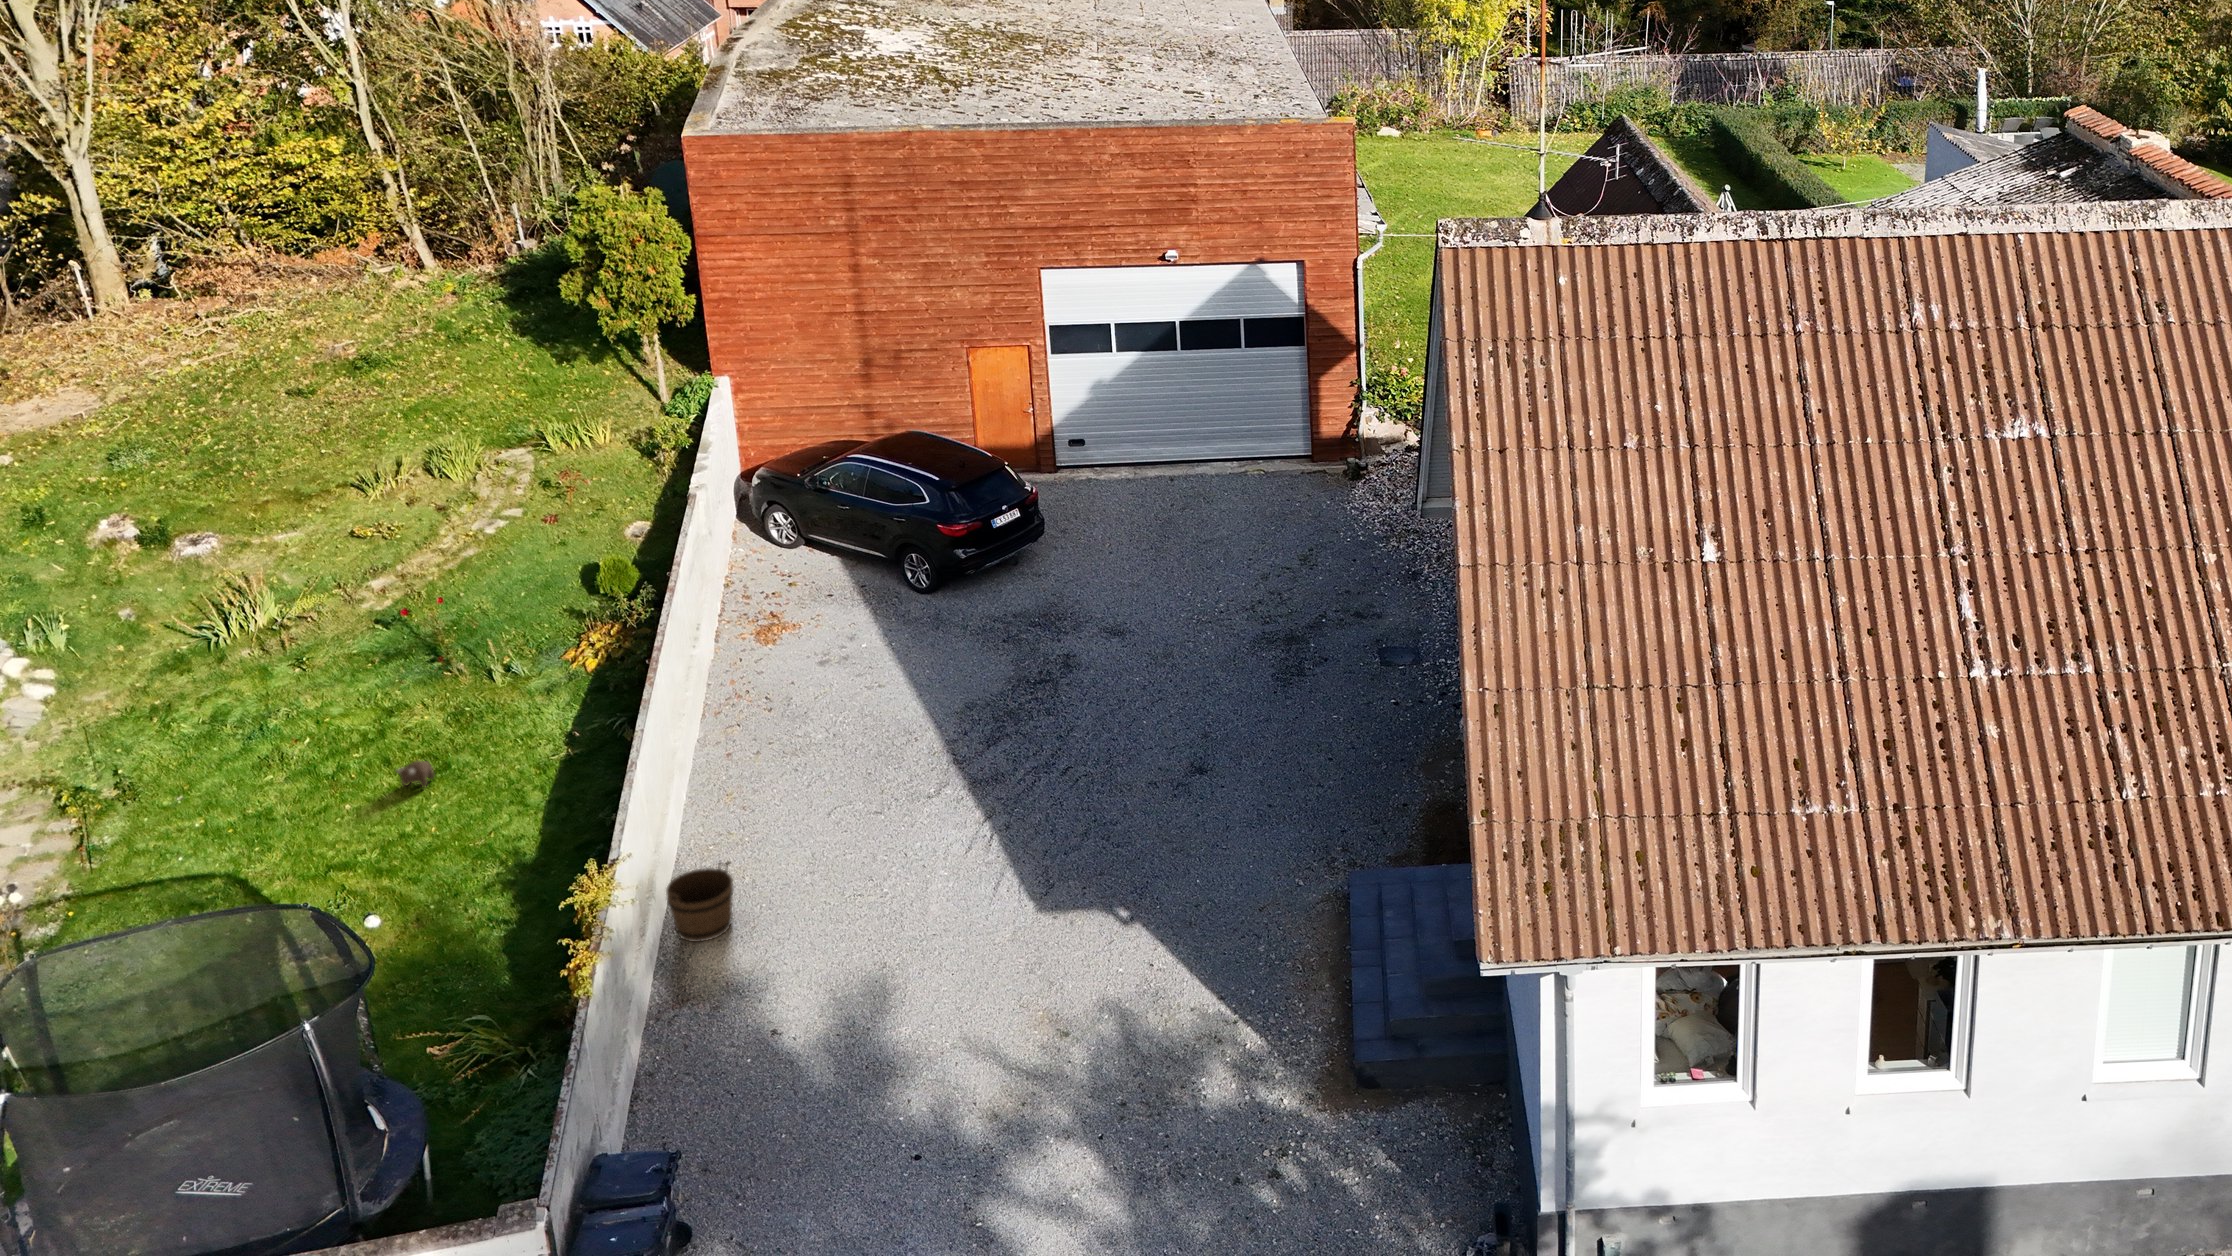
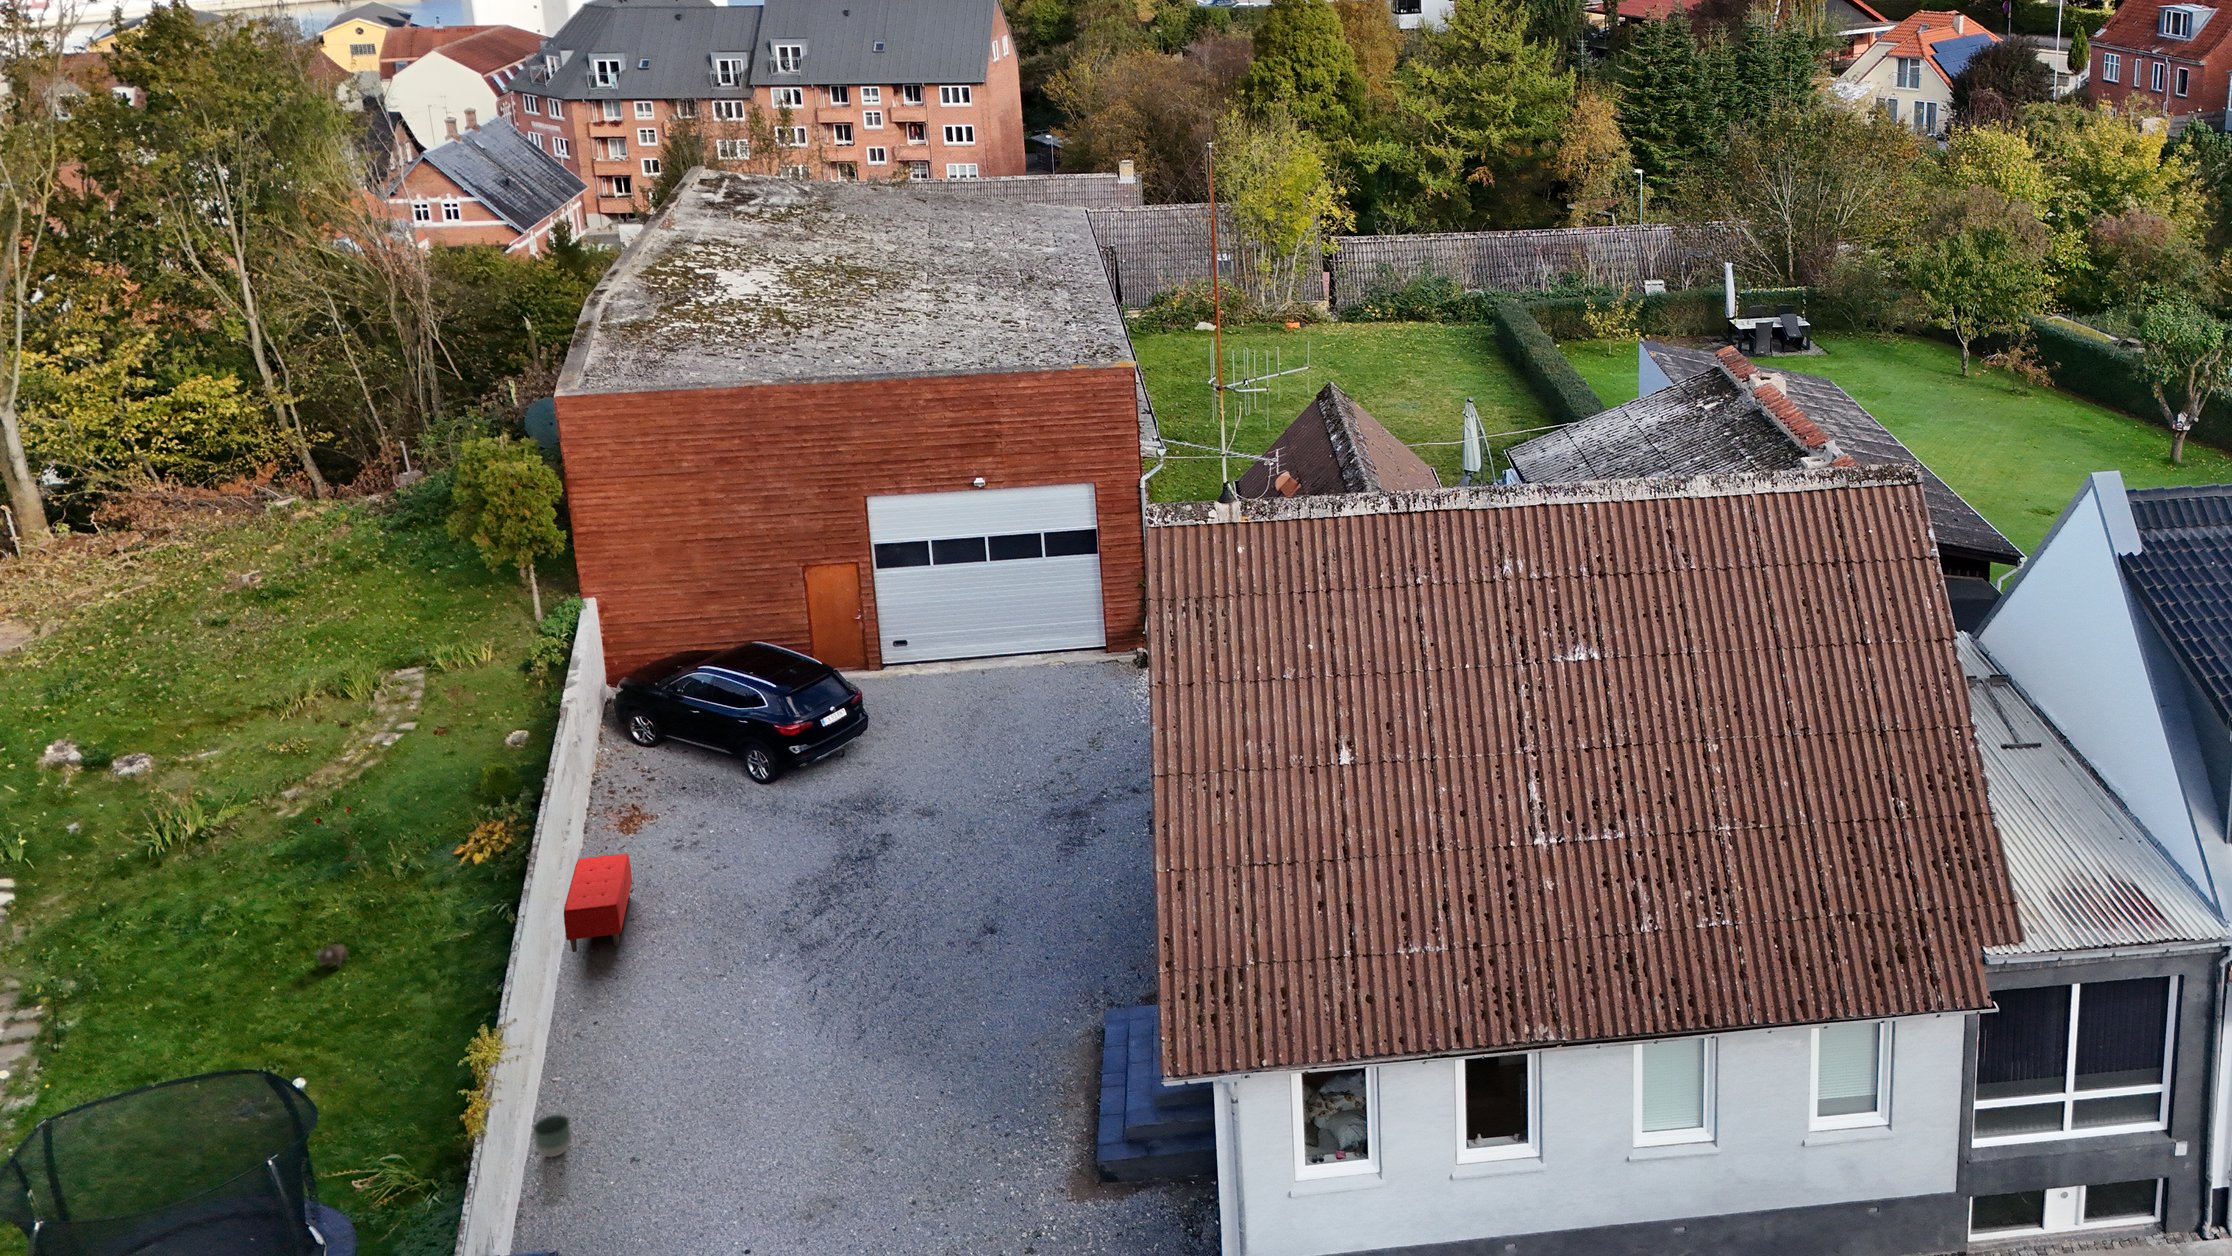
bench: none [689,670,770,783] -> present [564,854,632,952]
bucket: present [666,863,733,942] -> none [545,1019,601,1086]
planter: none [650,976,696,1028] -> present [534,1115,571,1157]

